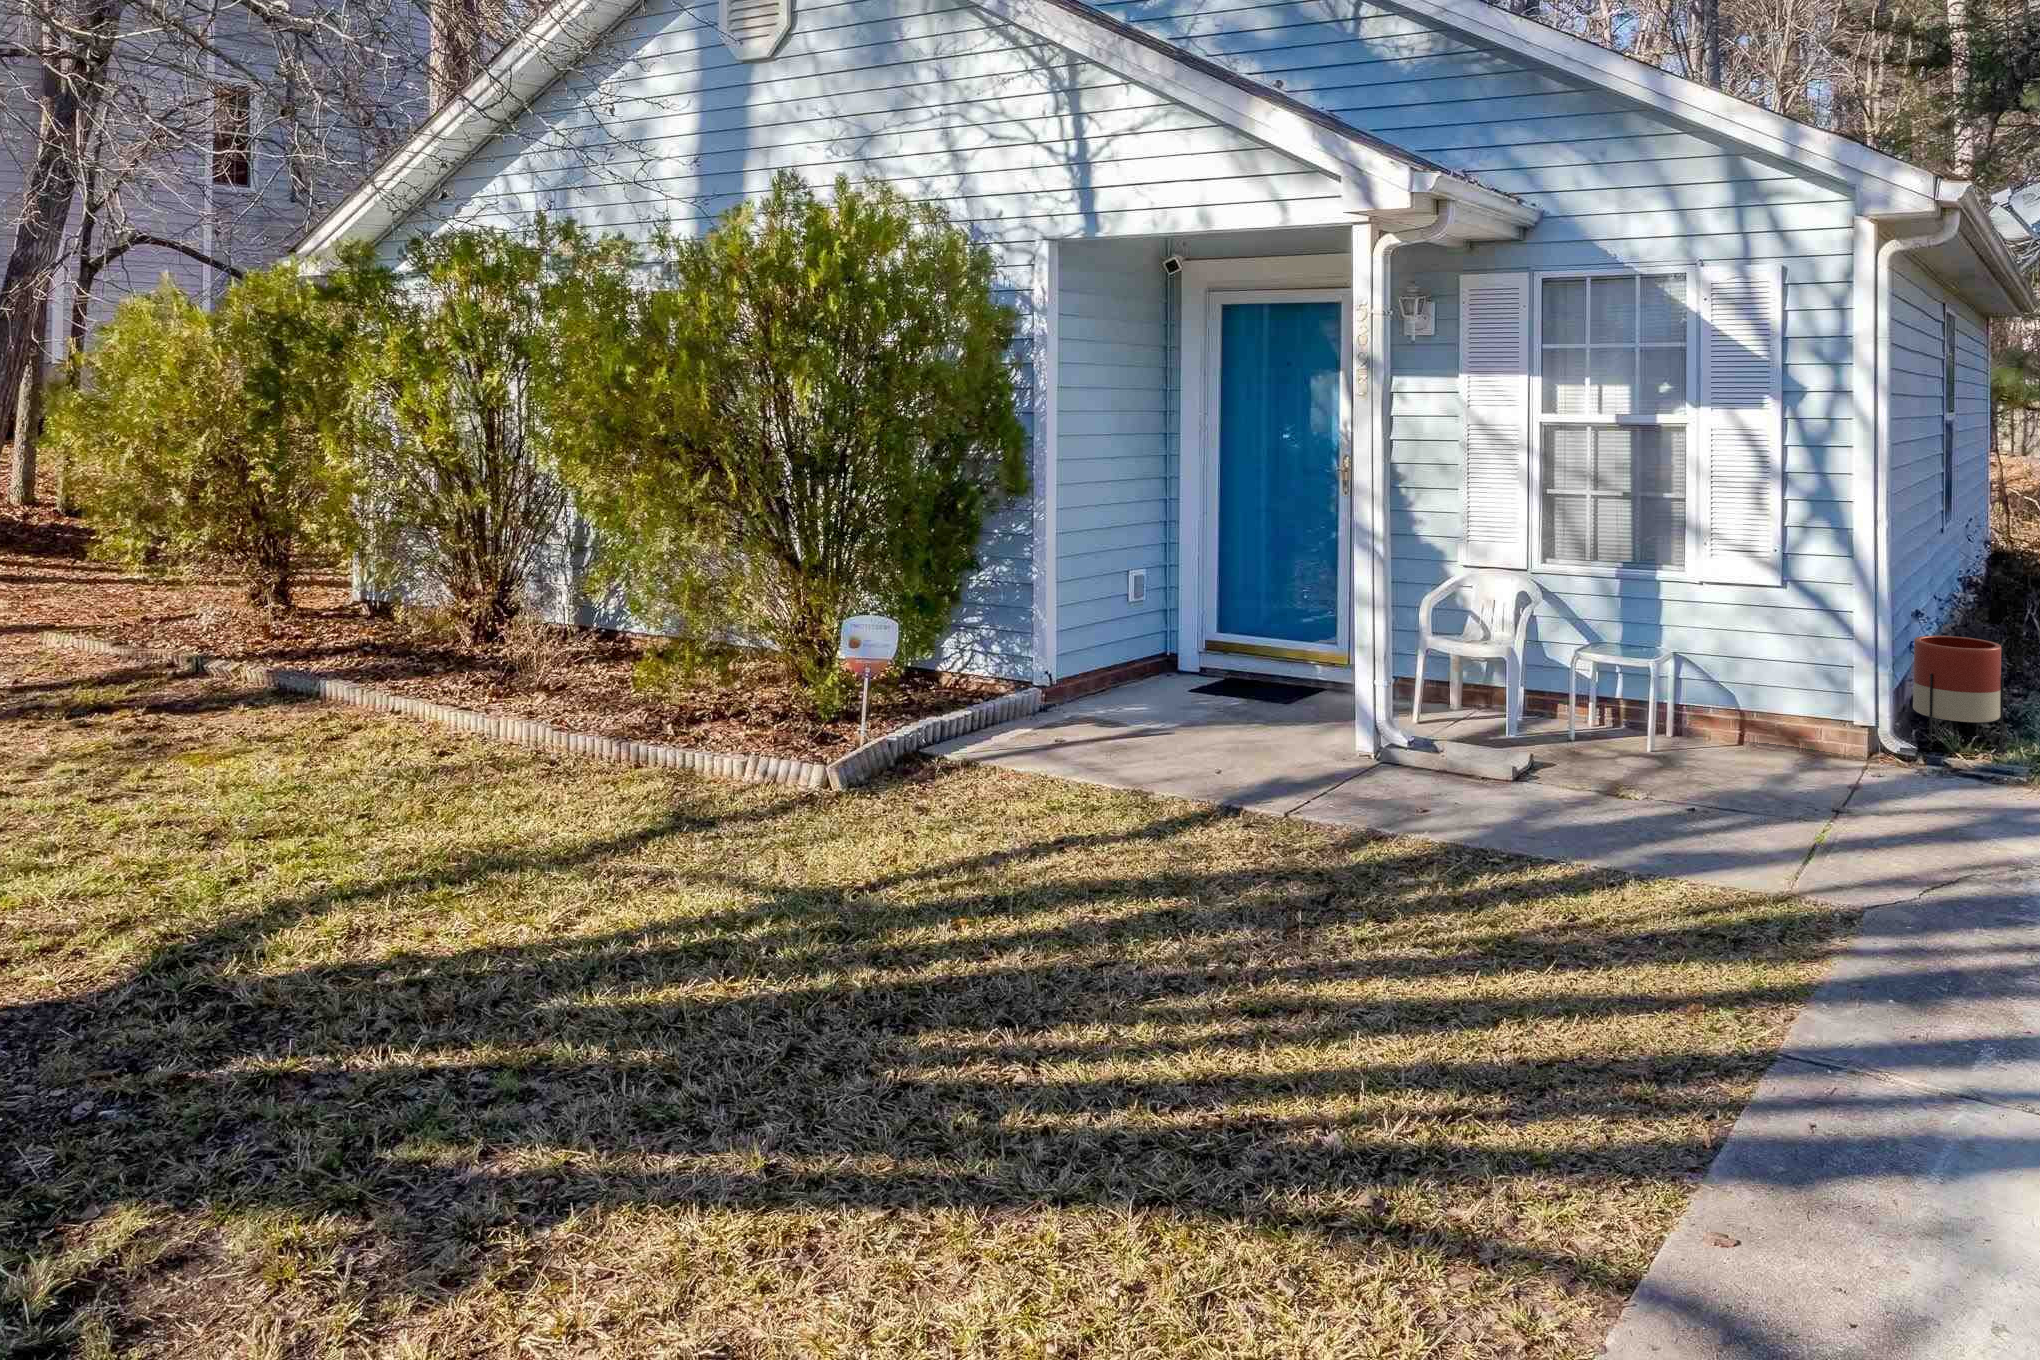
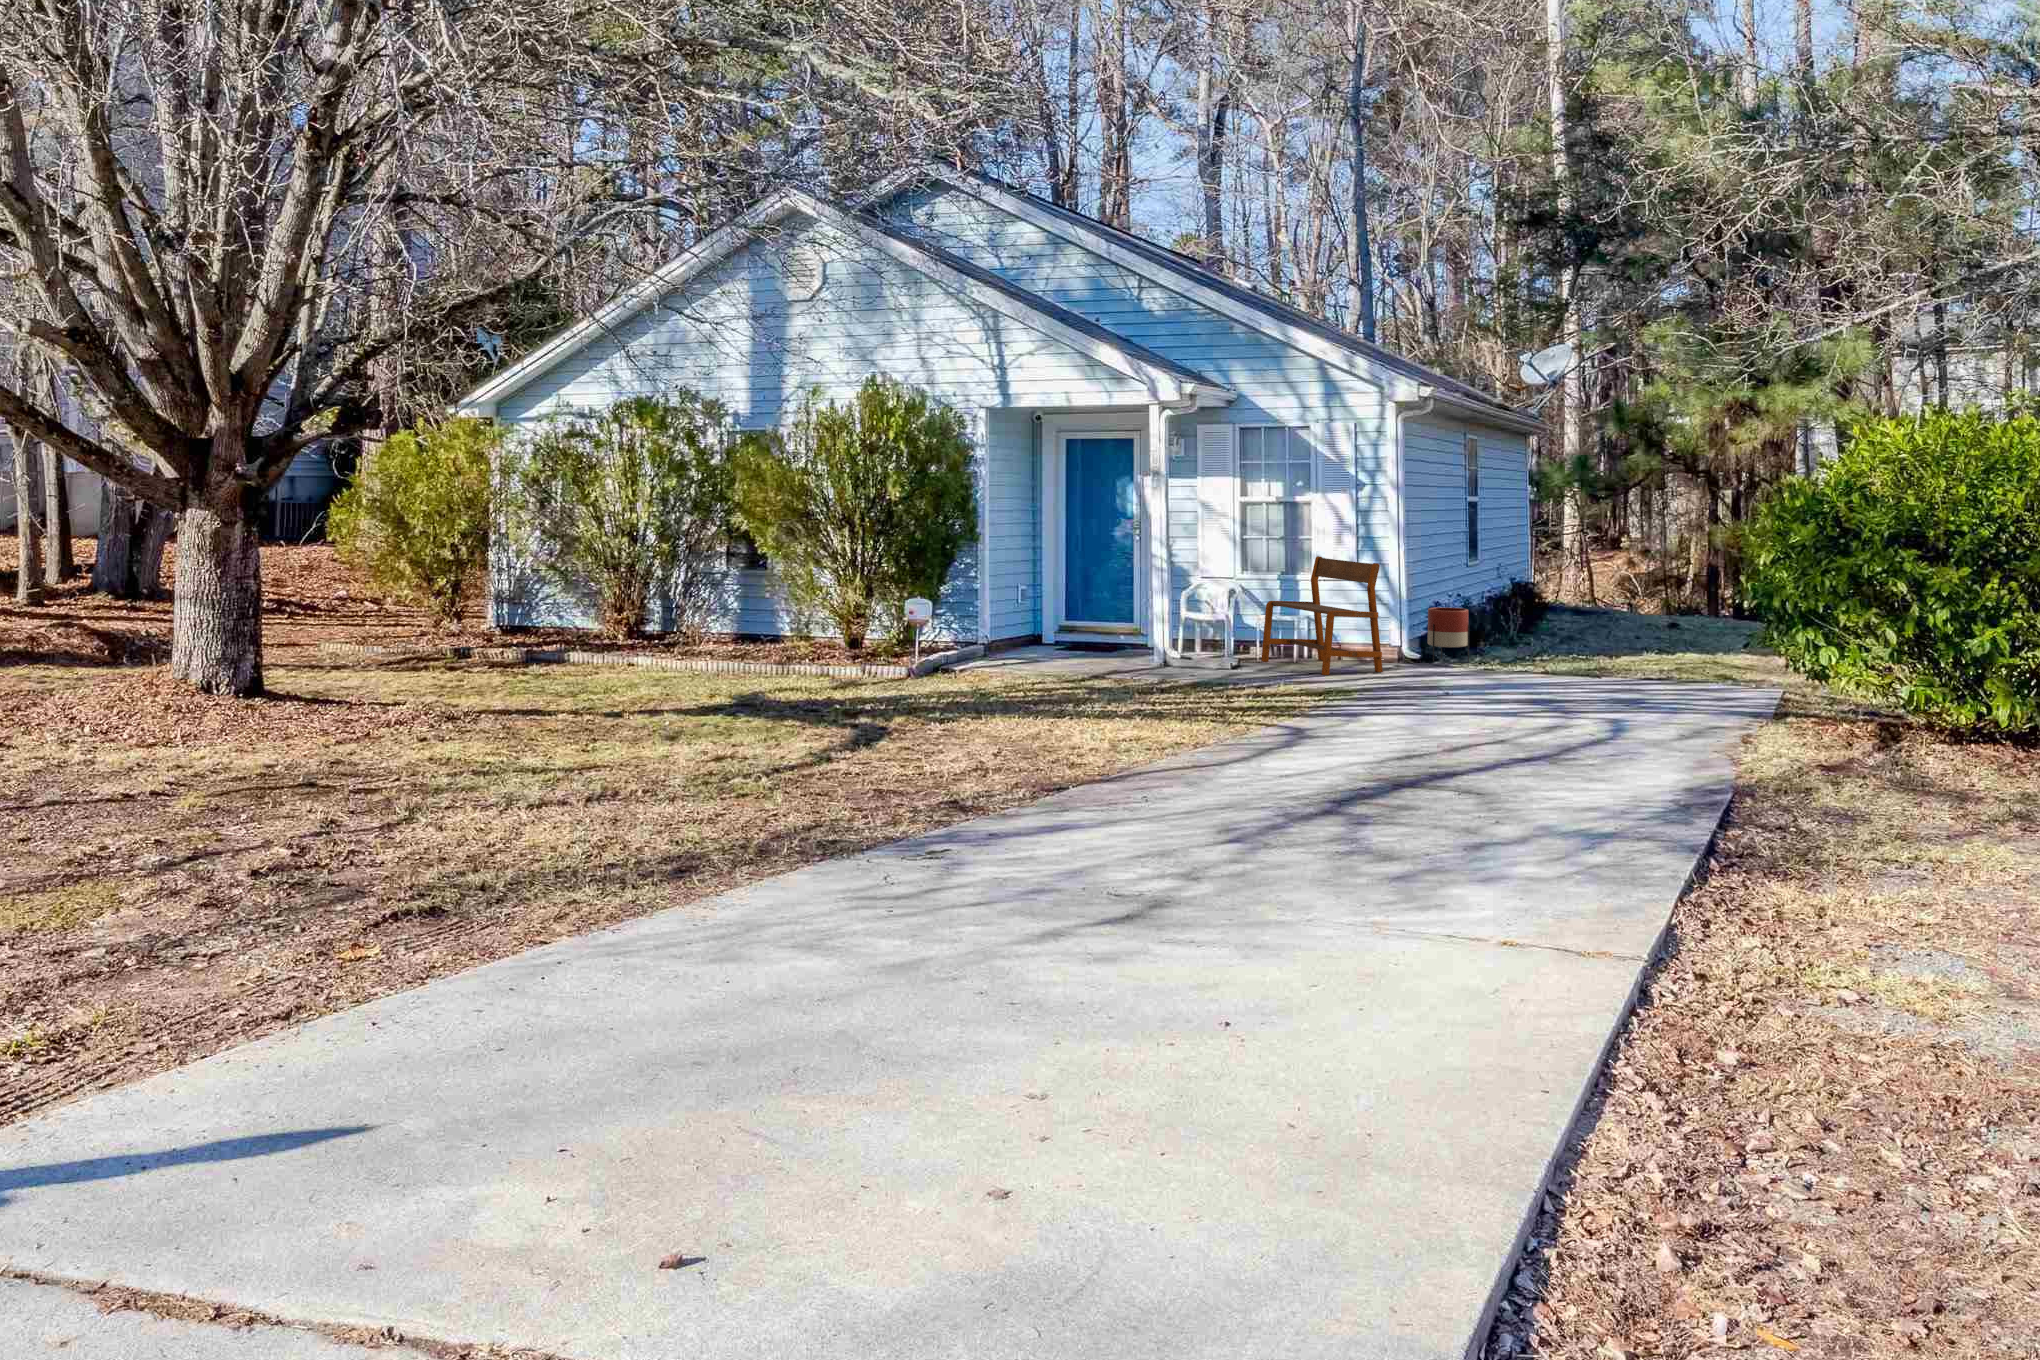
bench: none [1583,532,1854,804] -> present [1261,556,1383,675]

